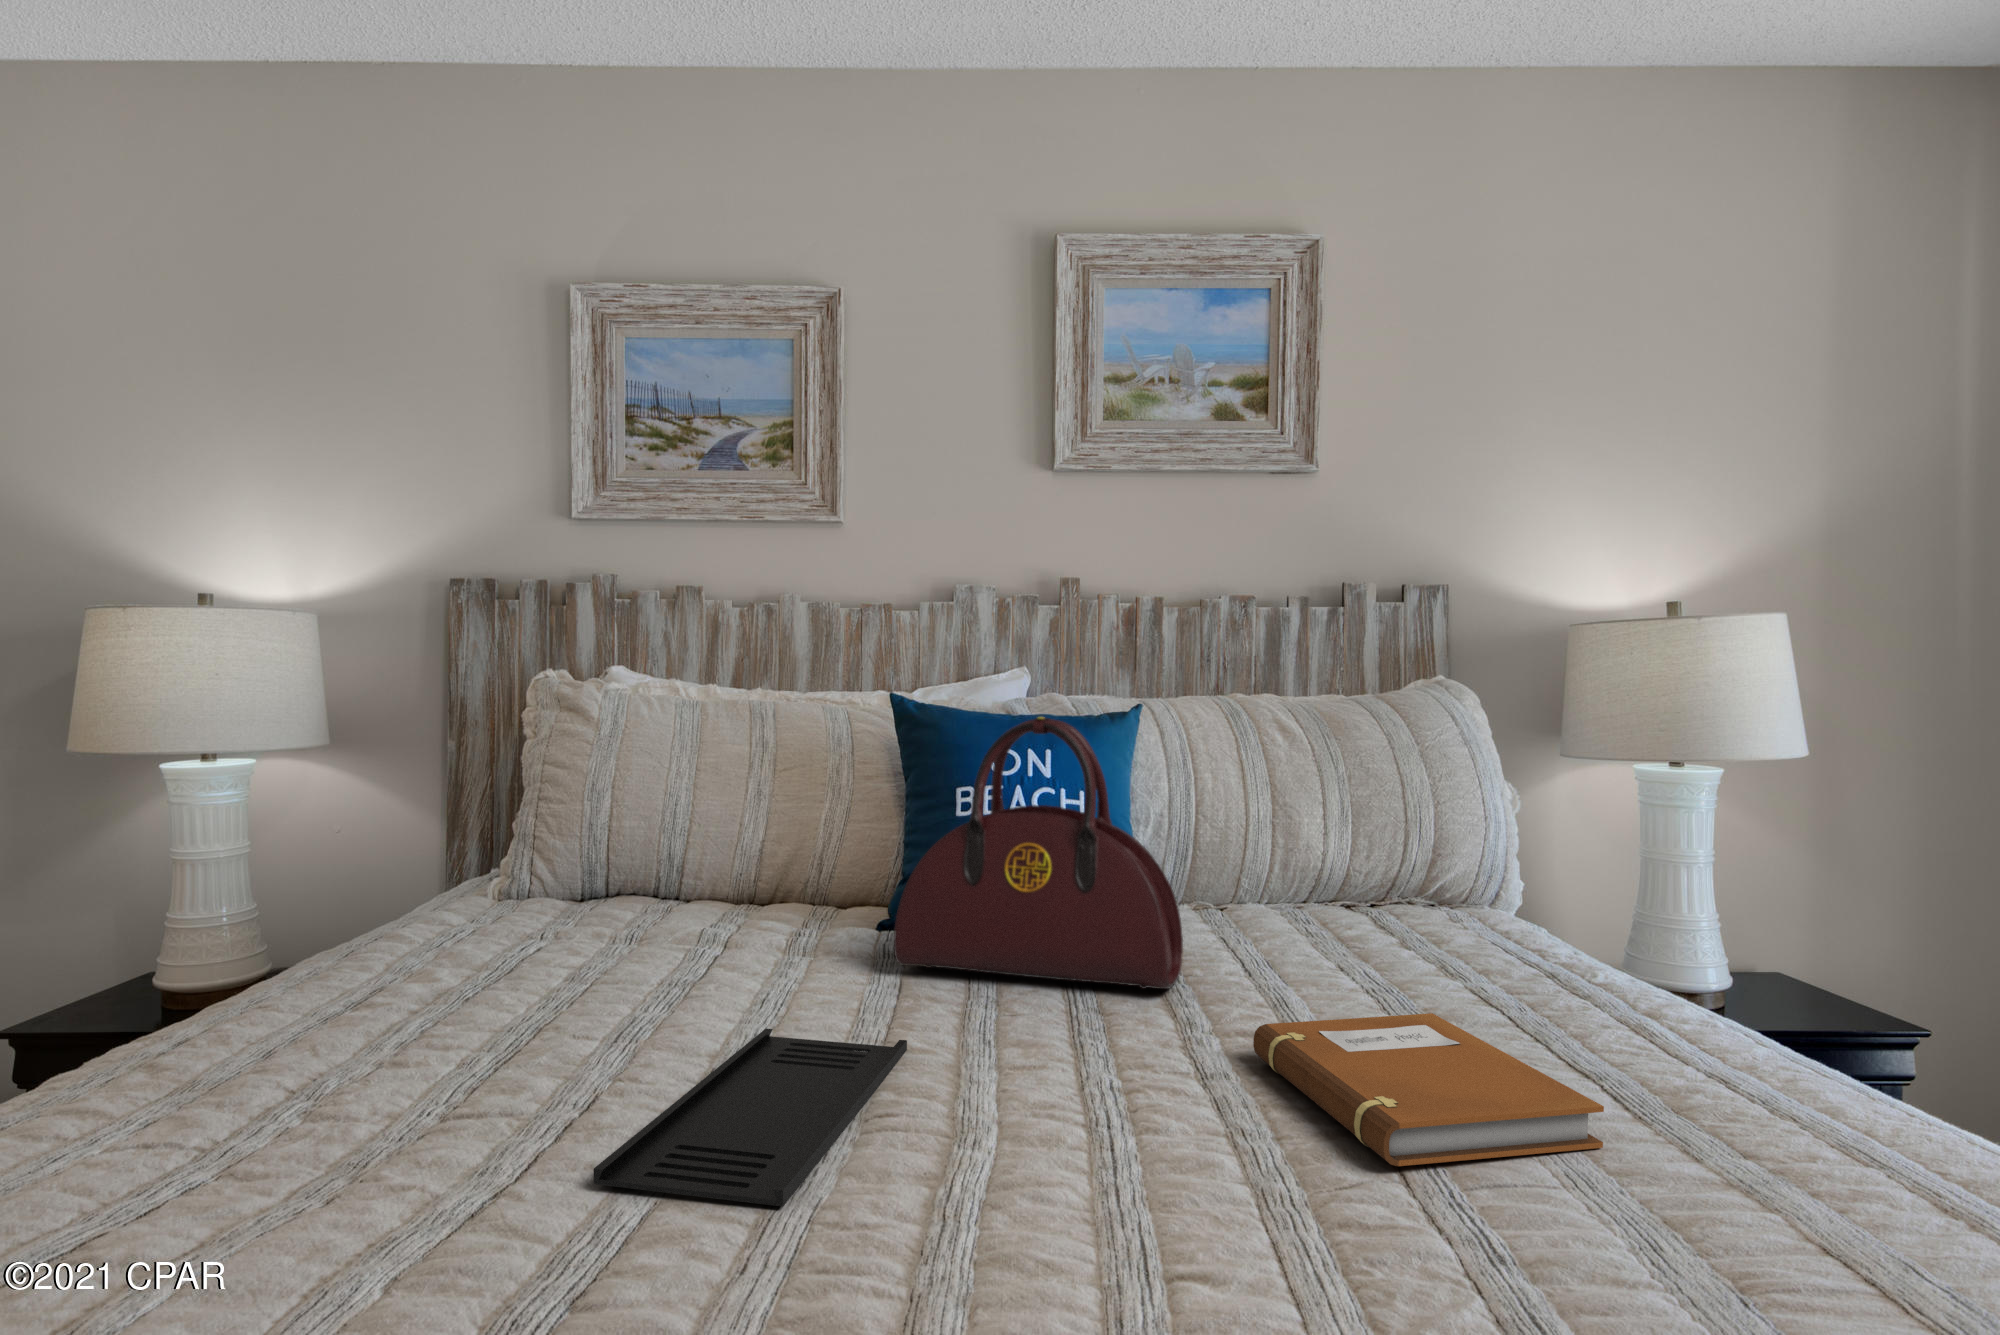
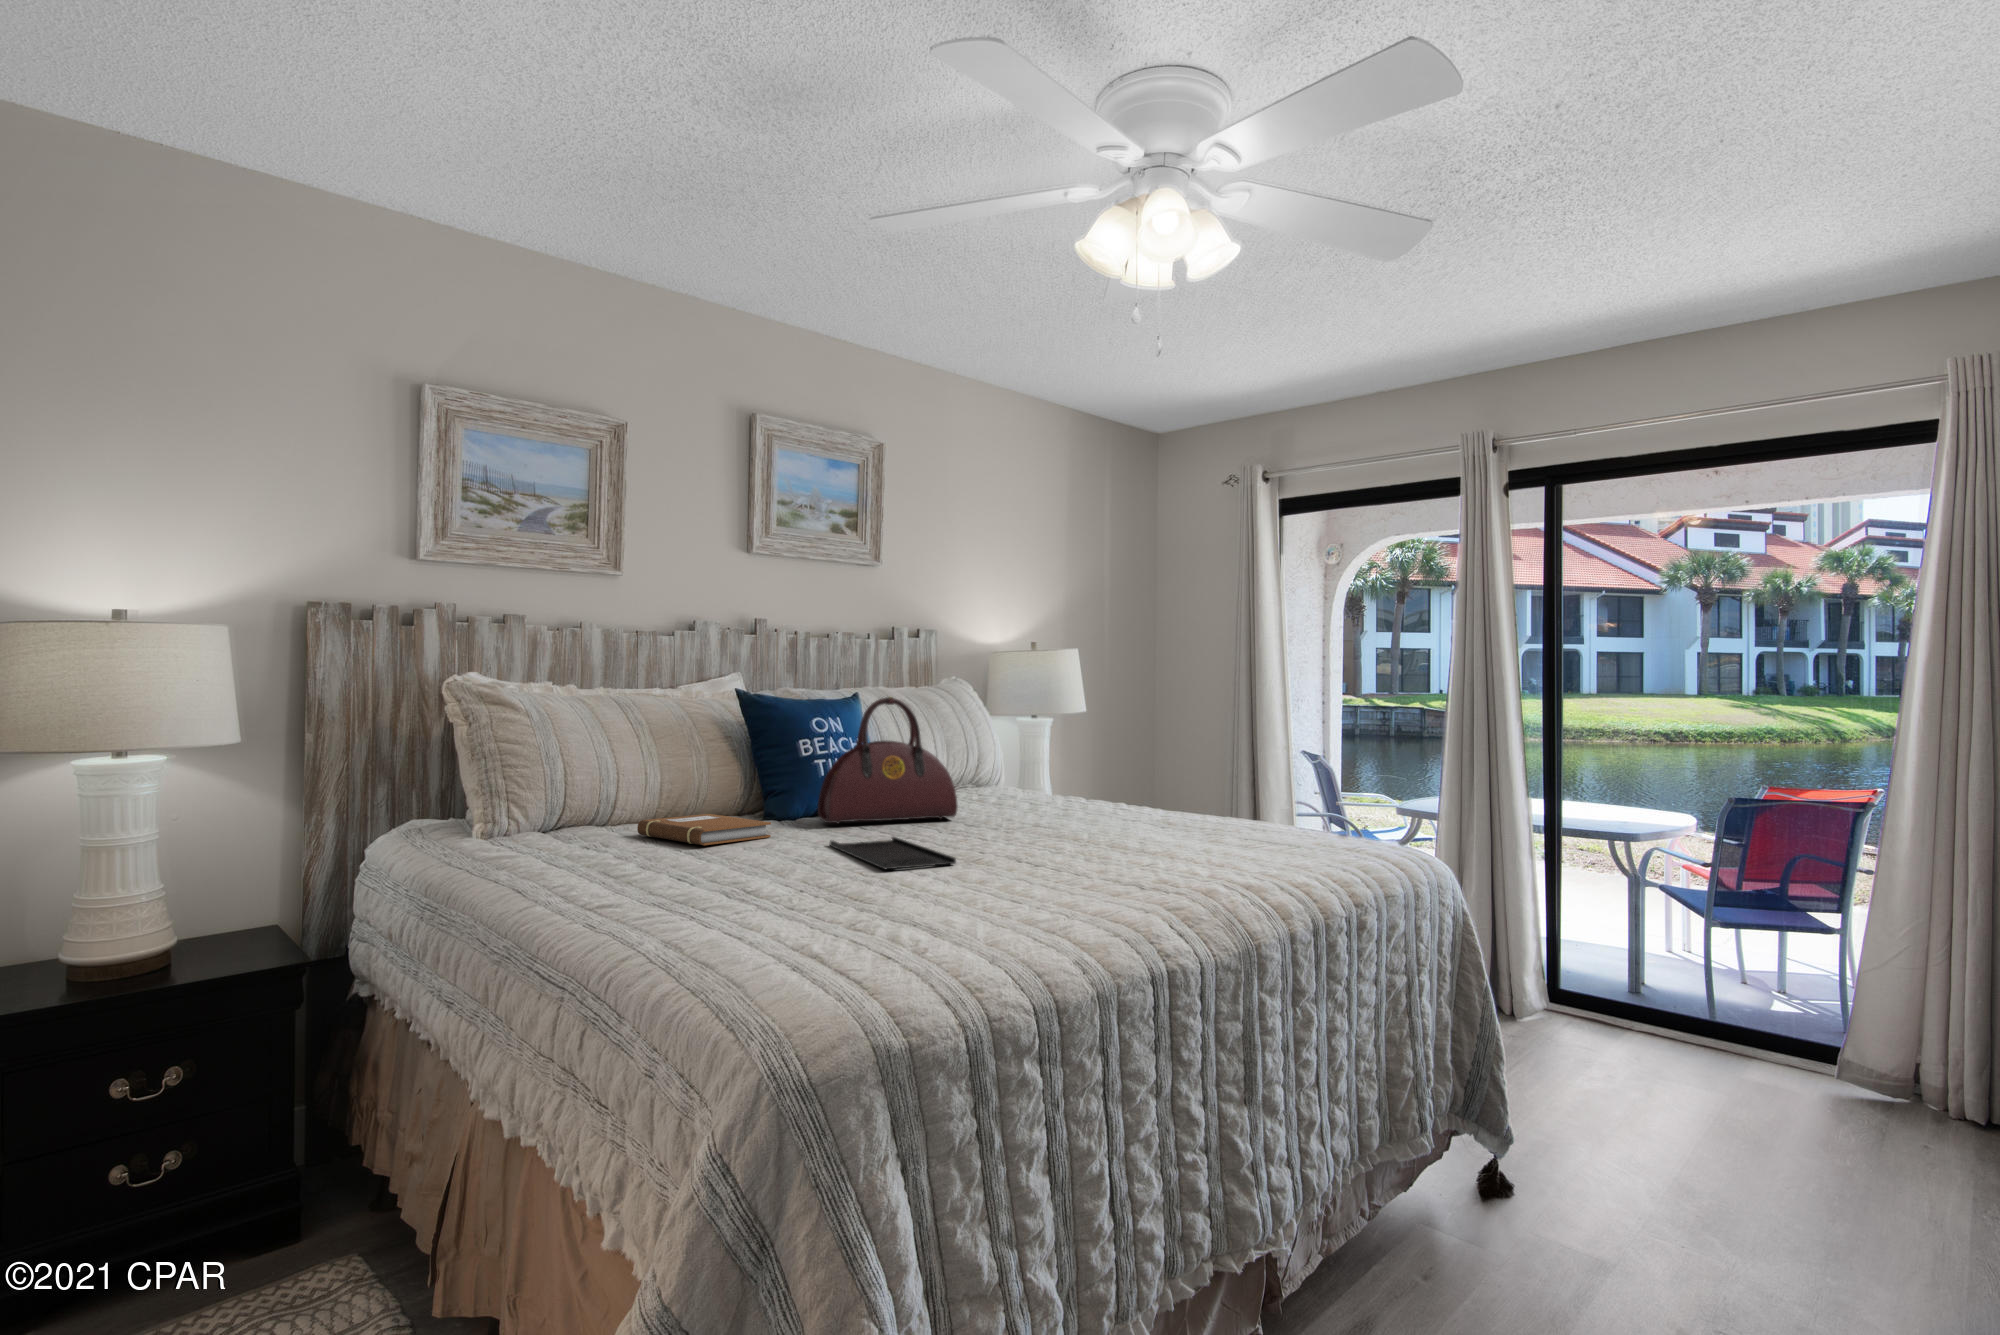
notebook: present [1253,1013,1604,1166] -> present [637,814,771,845]

